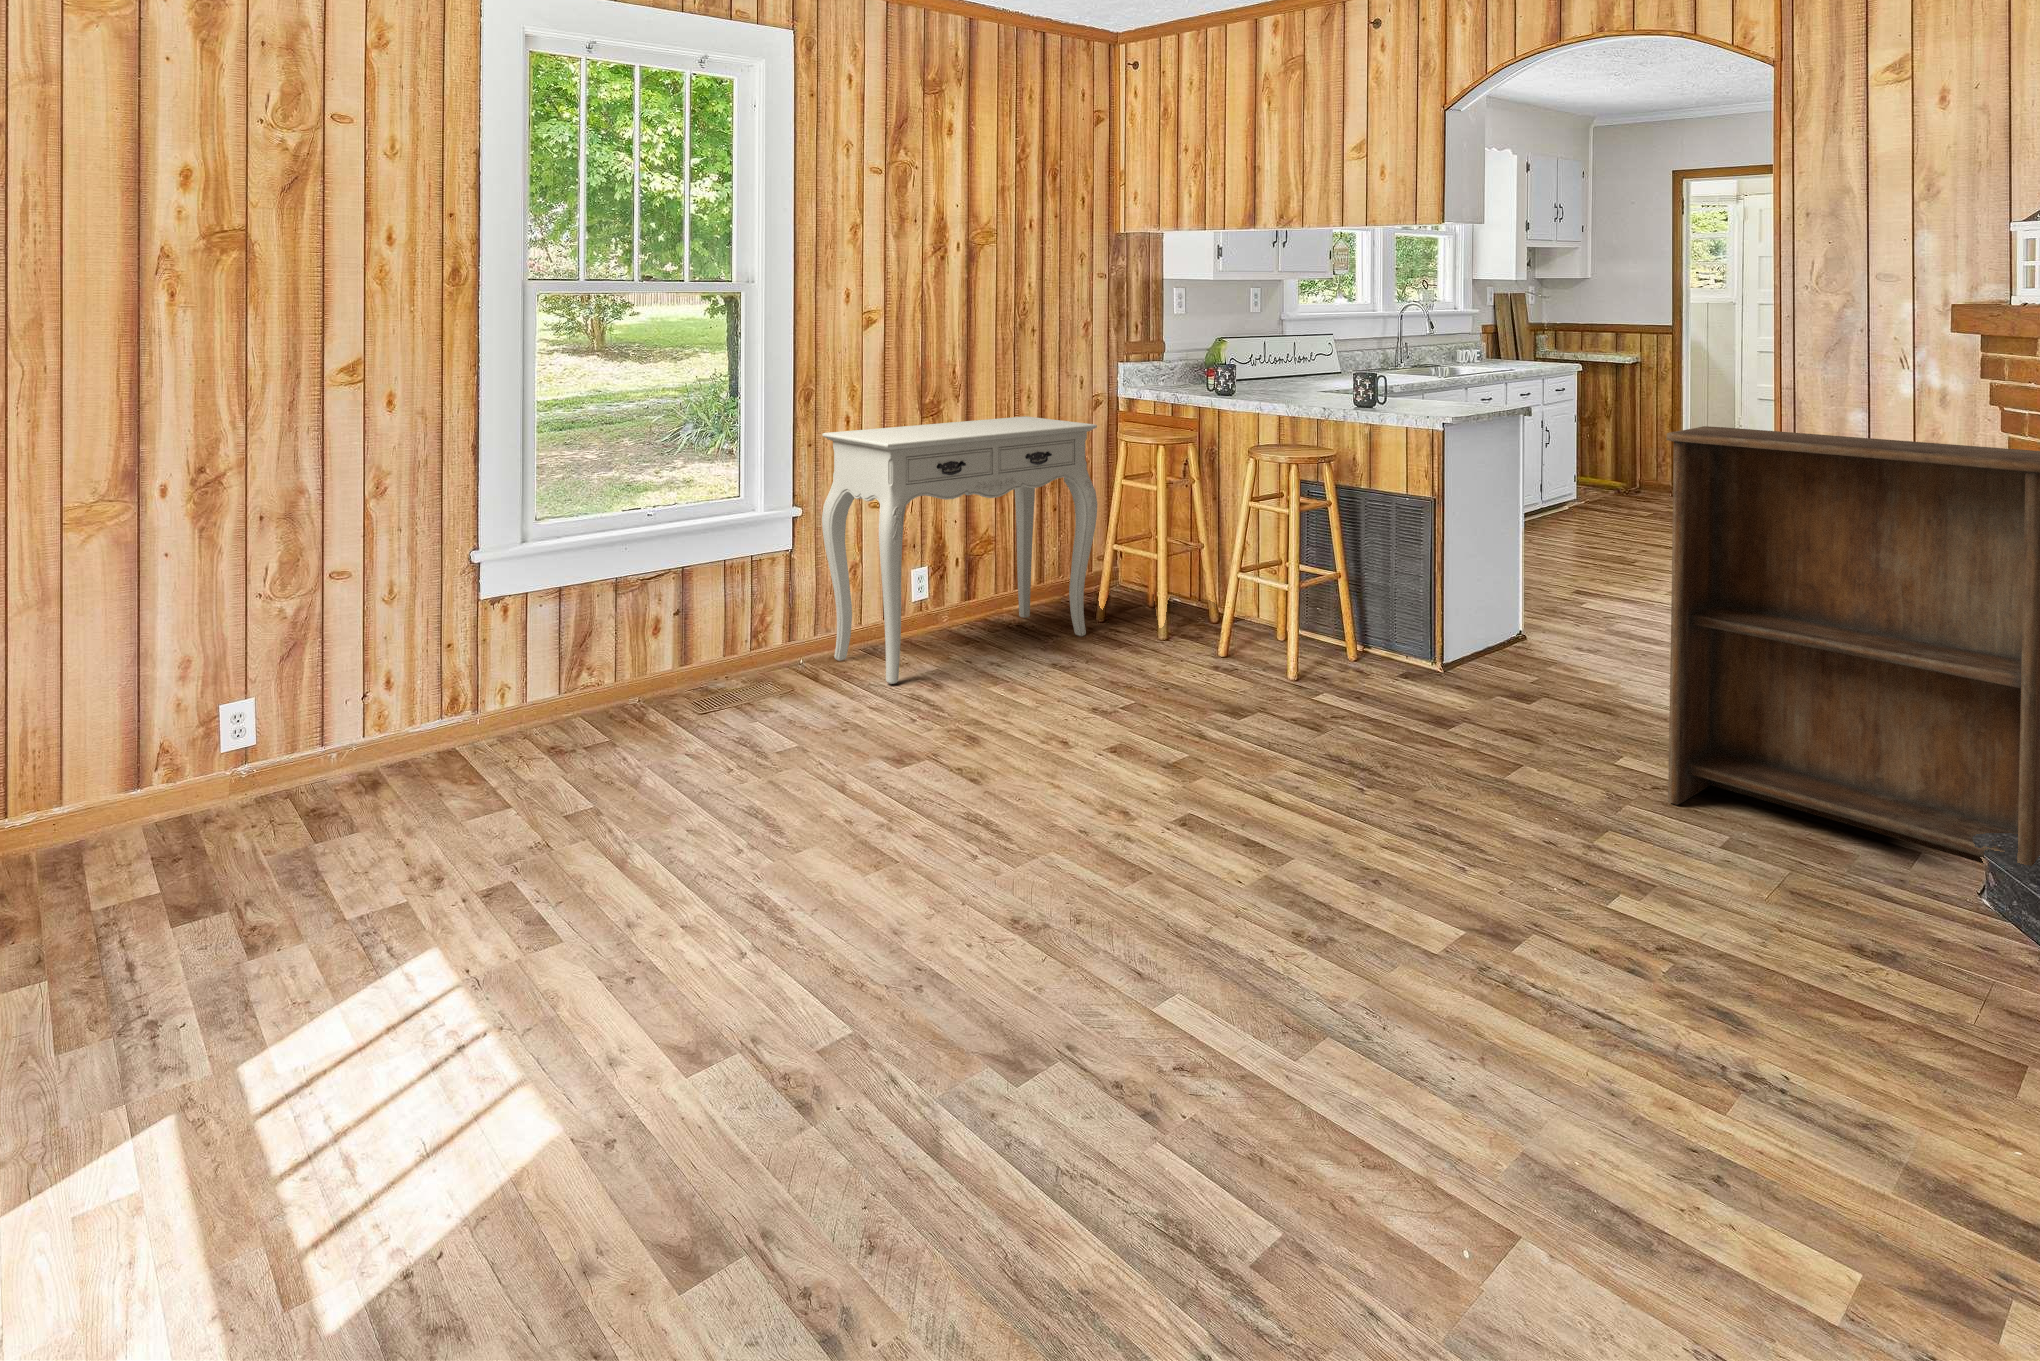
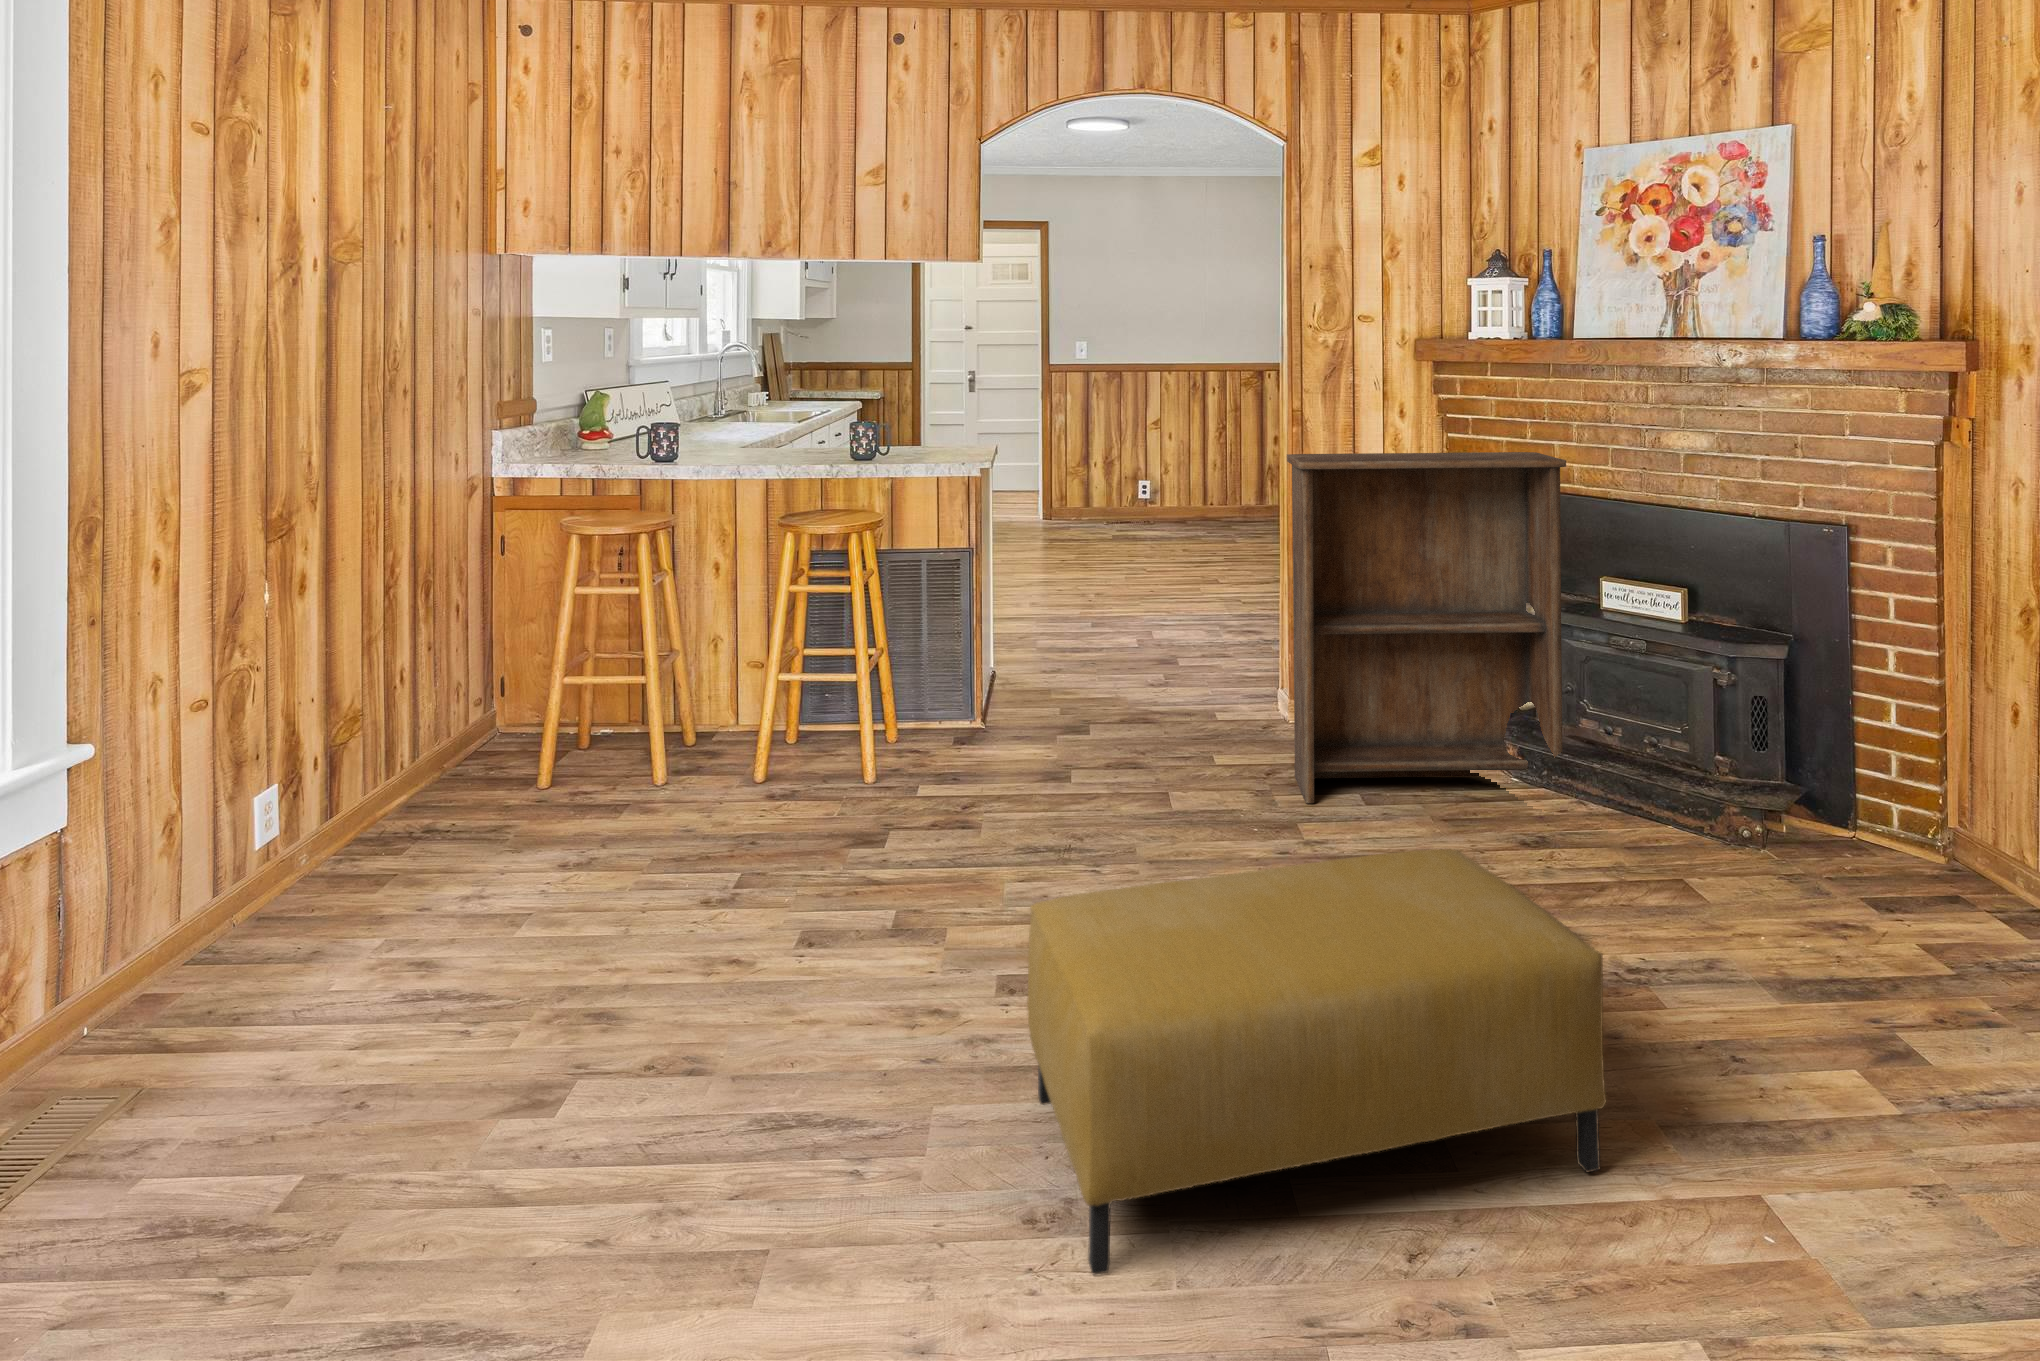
console table: present [822,416,1097,684] -> none [128,522,566,1004]
ottoman: none [1004,727,1500,1123] -> present [1027,849,1606,1274]

